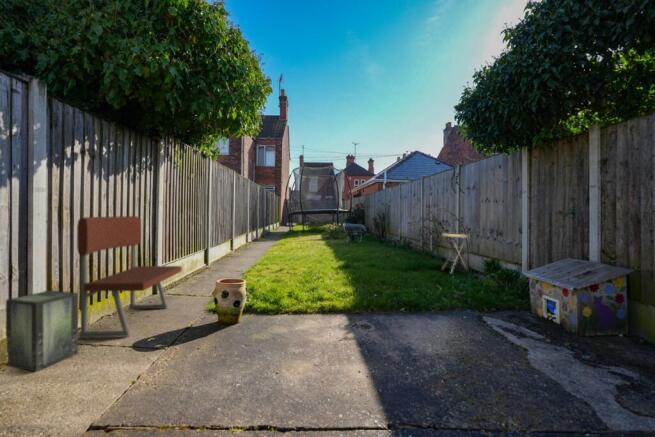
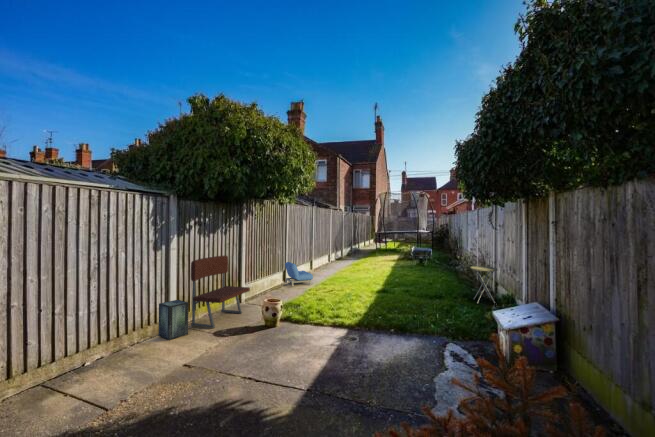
armchair: none [208,237,248,269] -> present [285,262,313,287]

